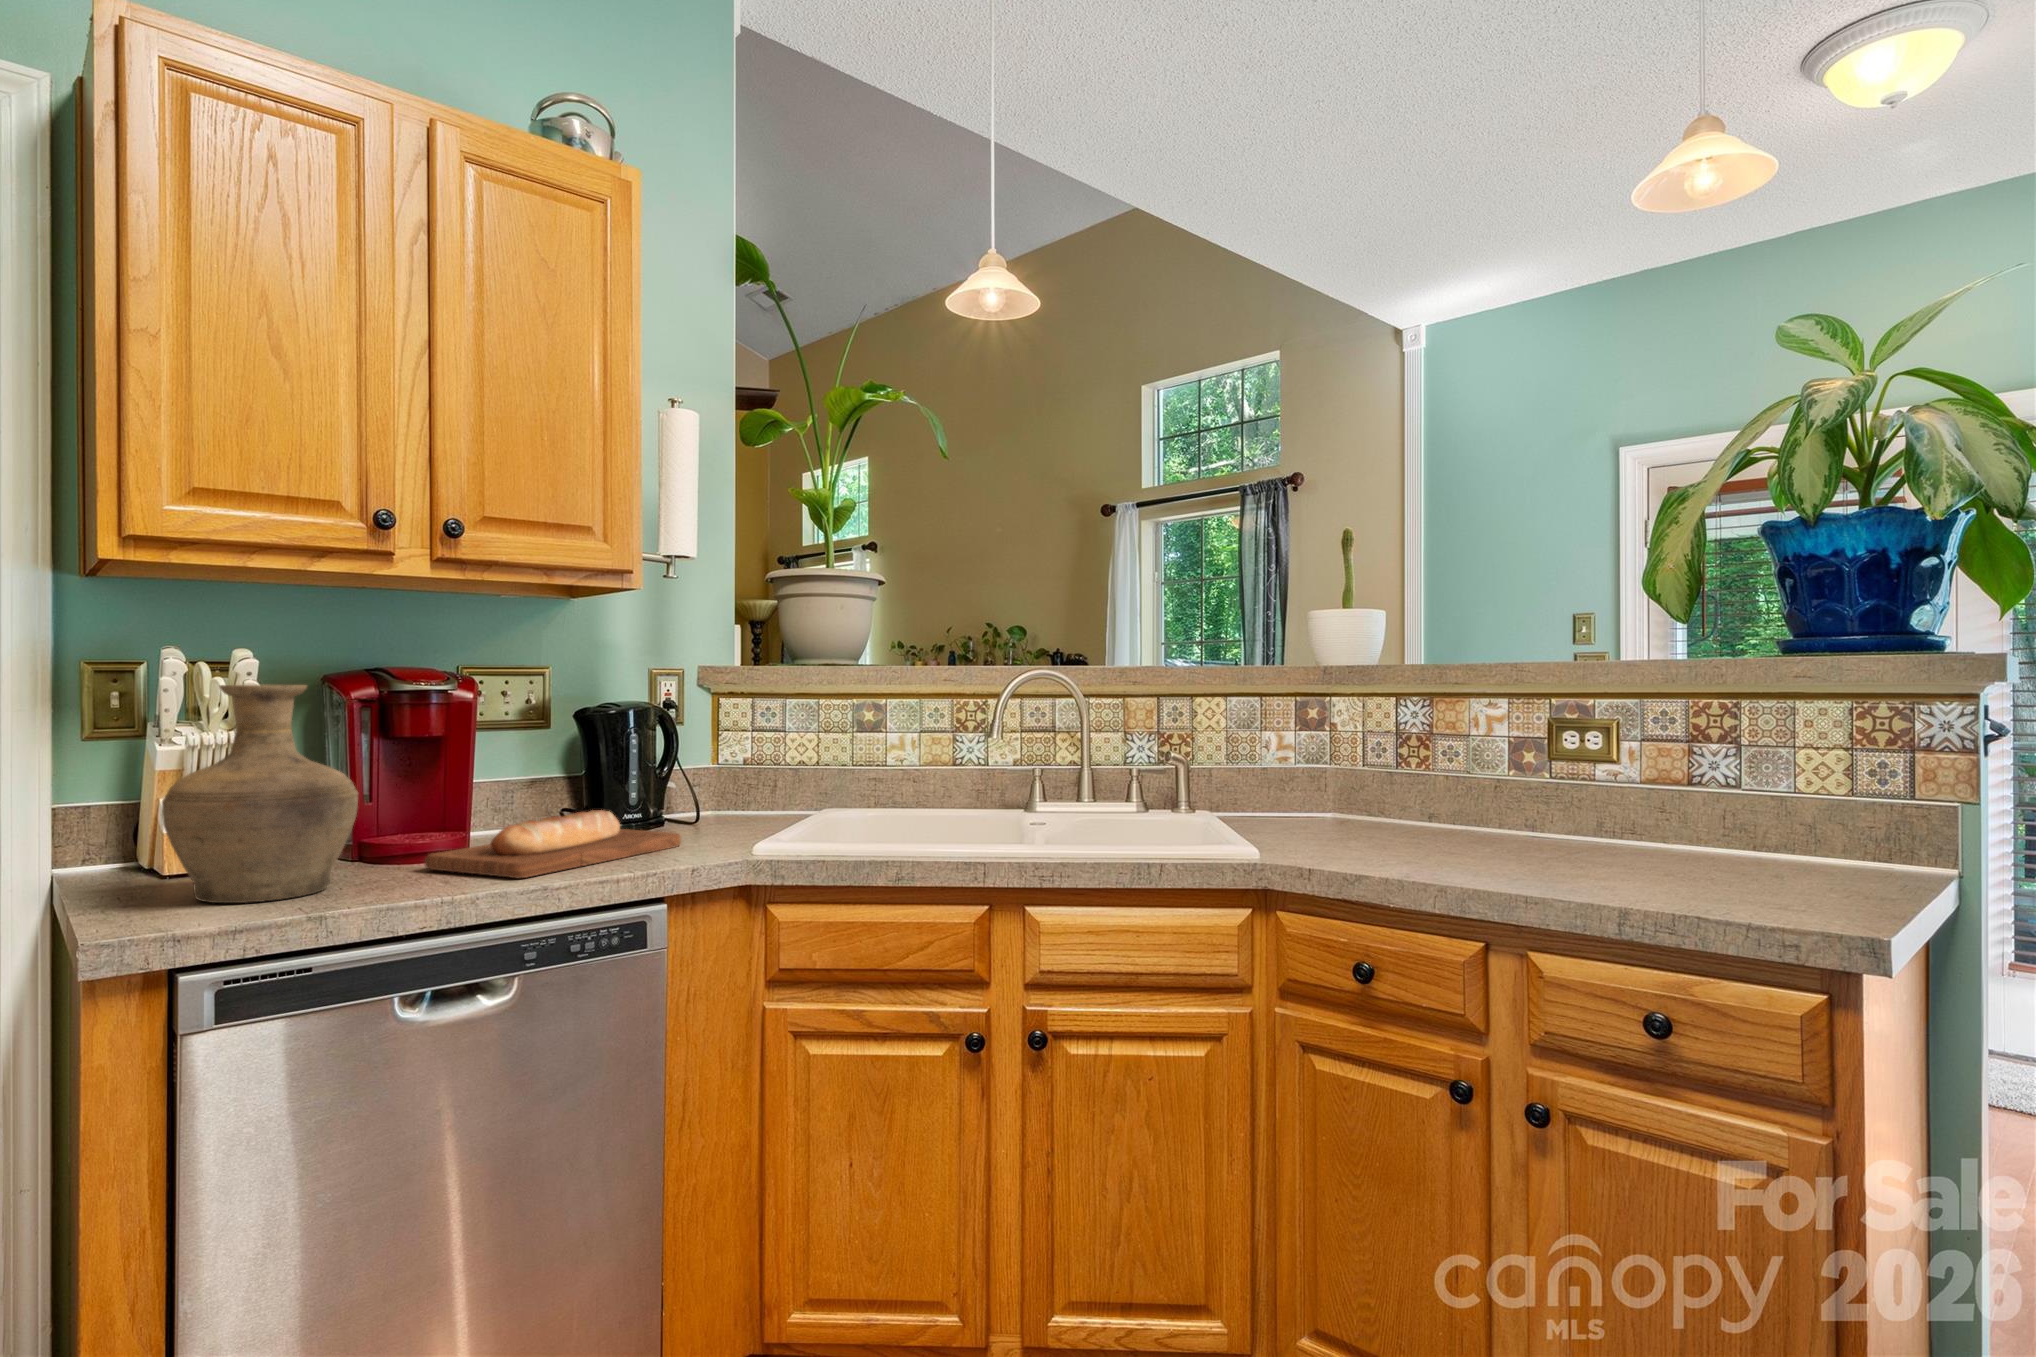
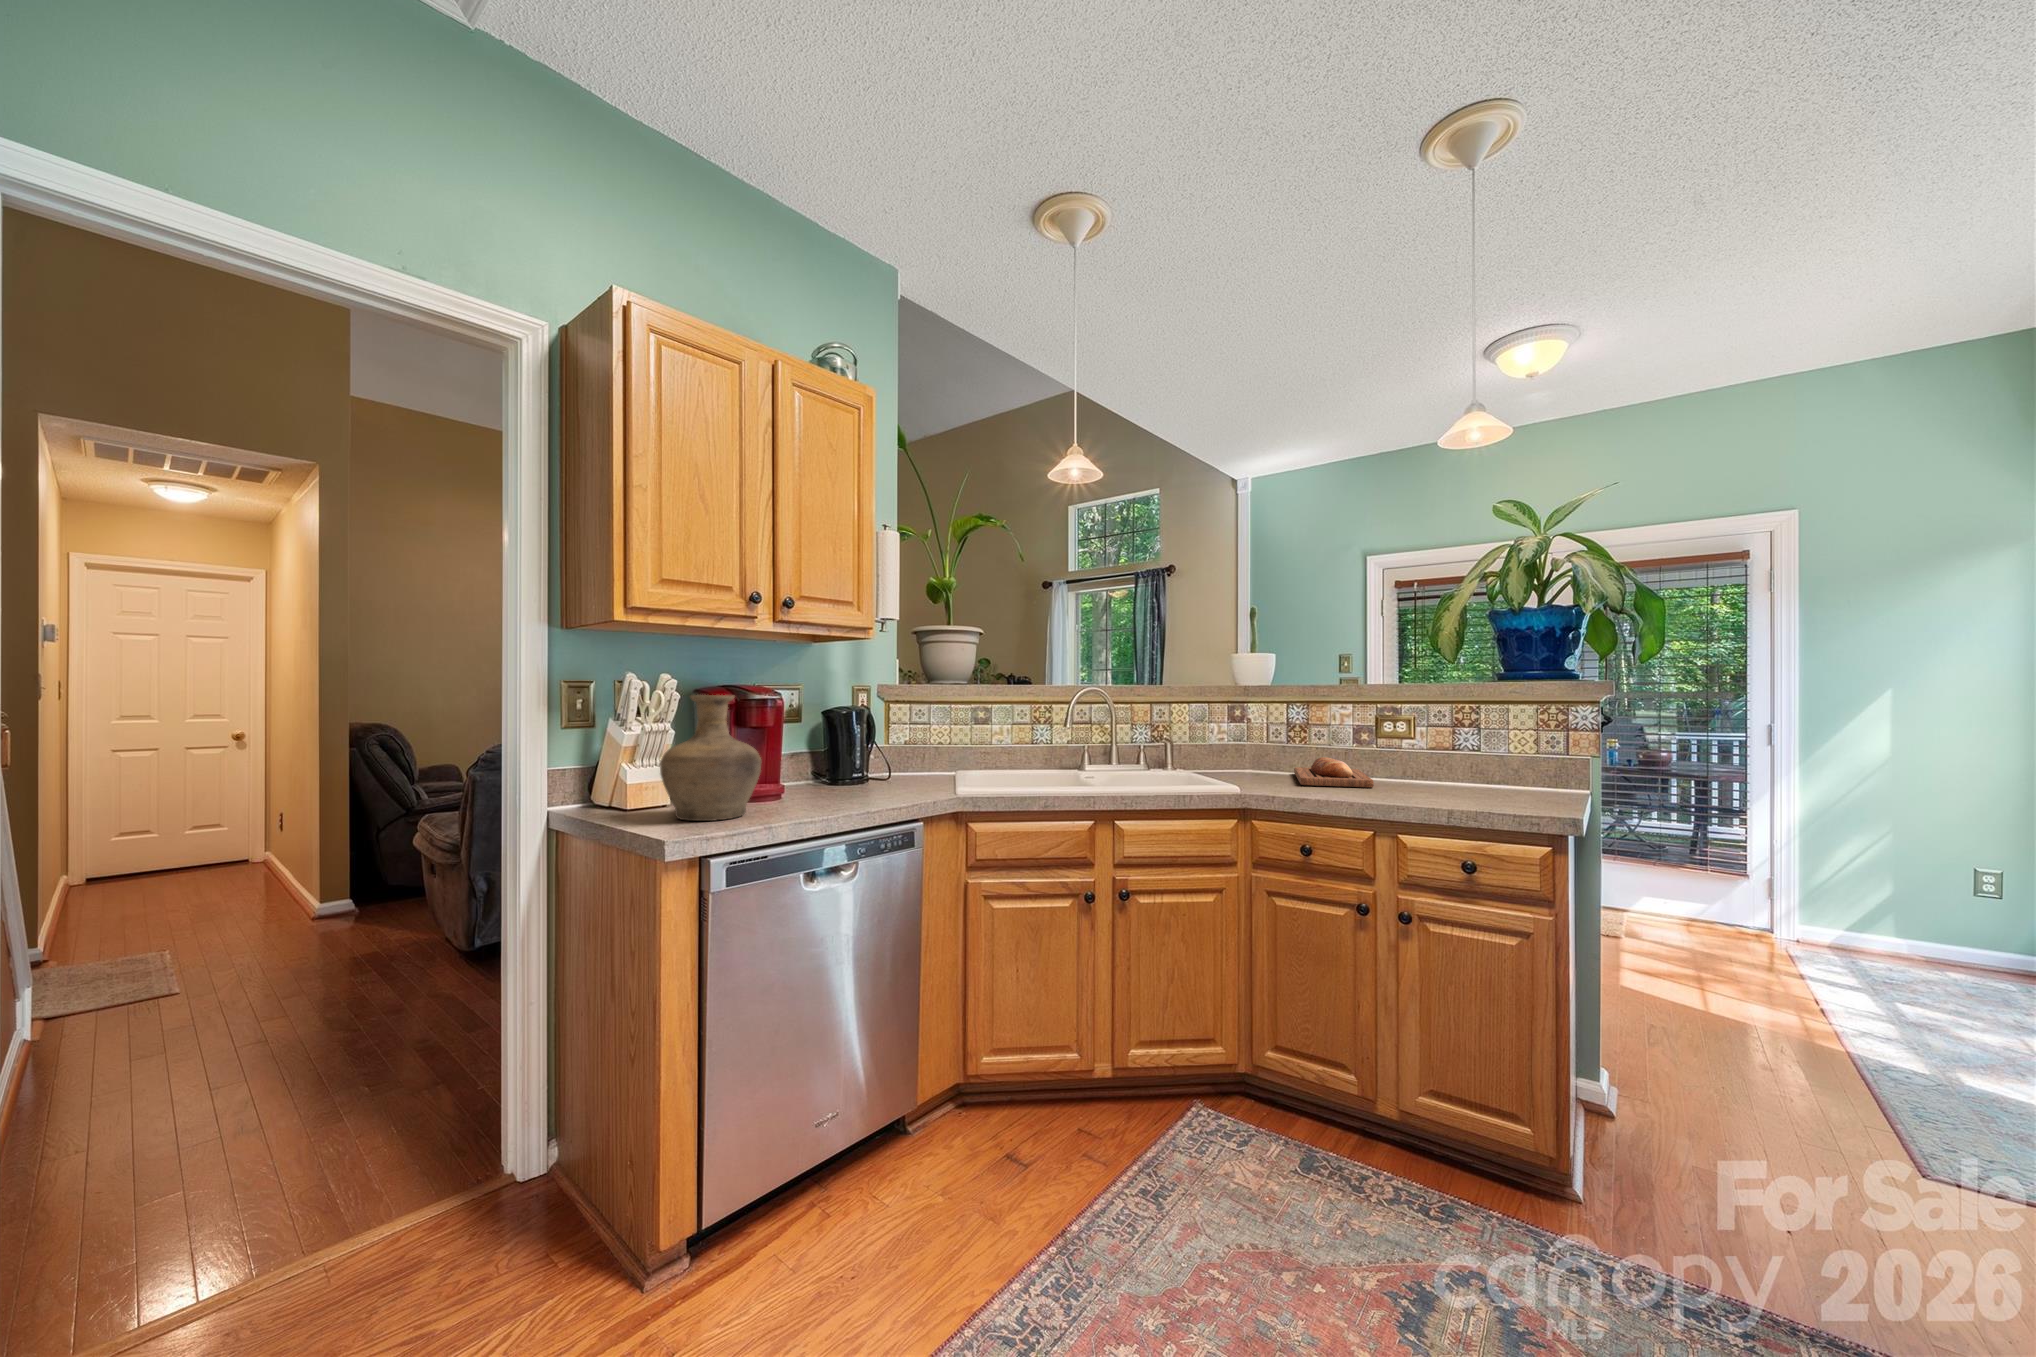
bread loaf: present [425,810,681,878] -> present [1294,757,1374,787]

